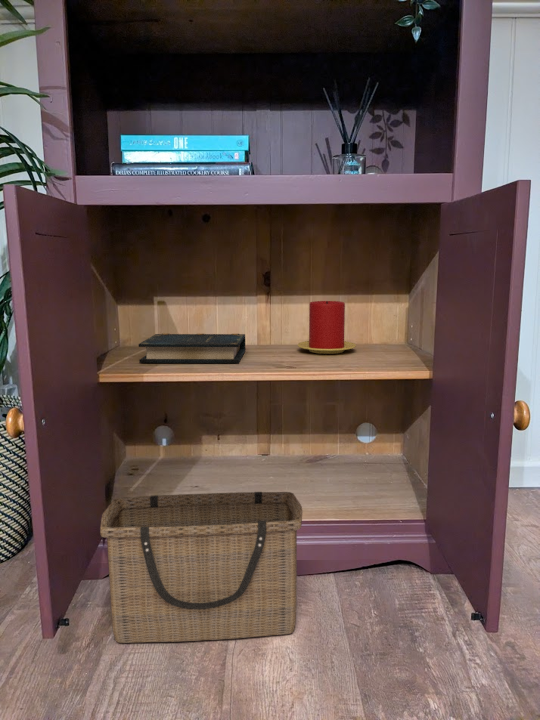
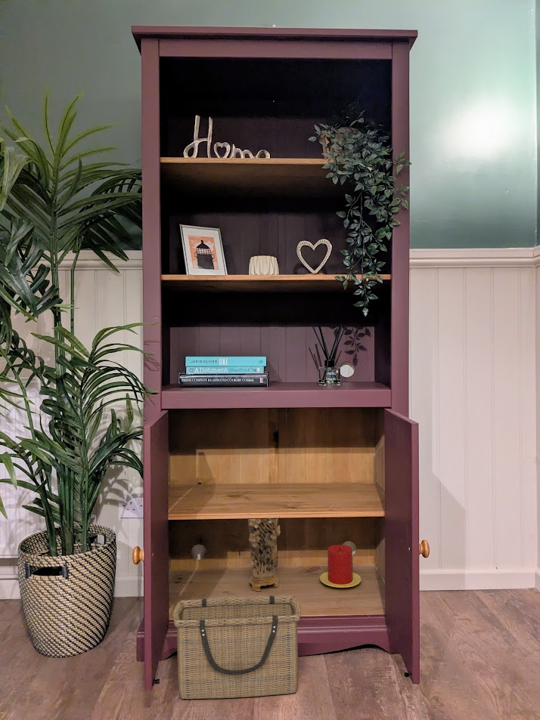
candle: present [298,301,356,354] -> present [320,545,361,588]
book: present [139,334,245,363] -> none [190,479,261,504]
decorative vase: none [227,366,275,487] -> present [248,518,280,591]

